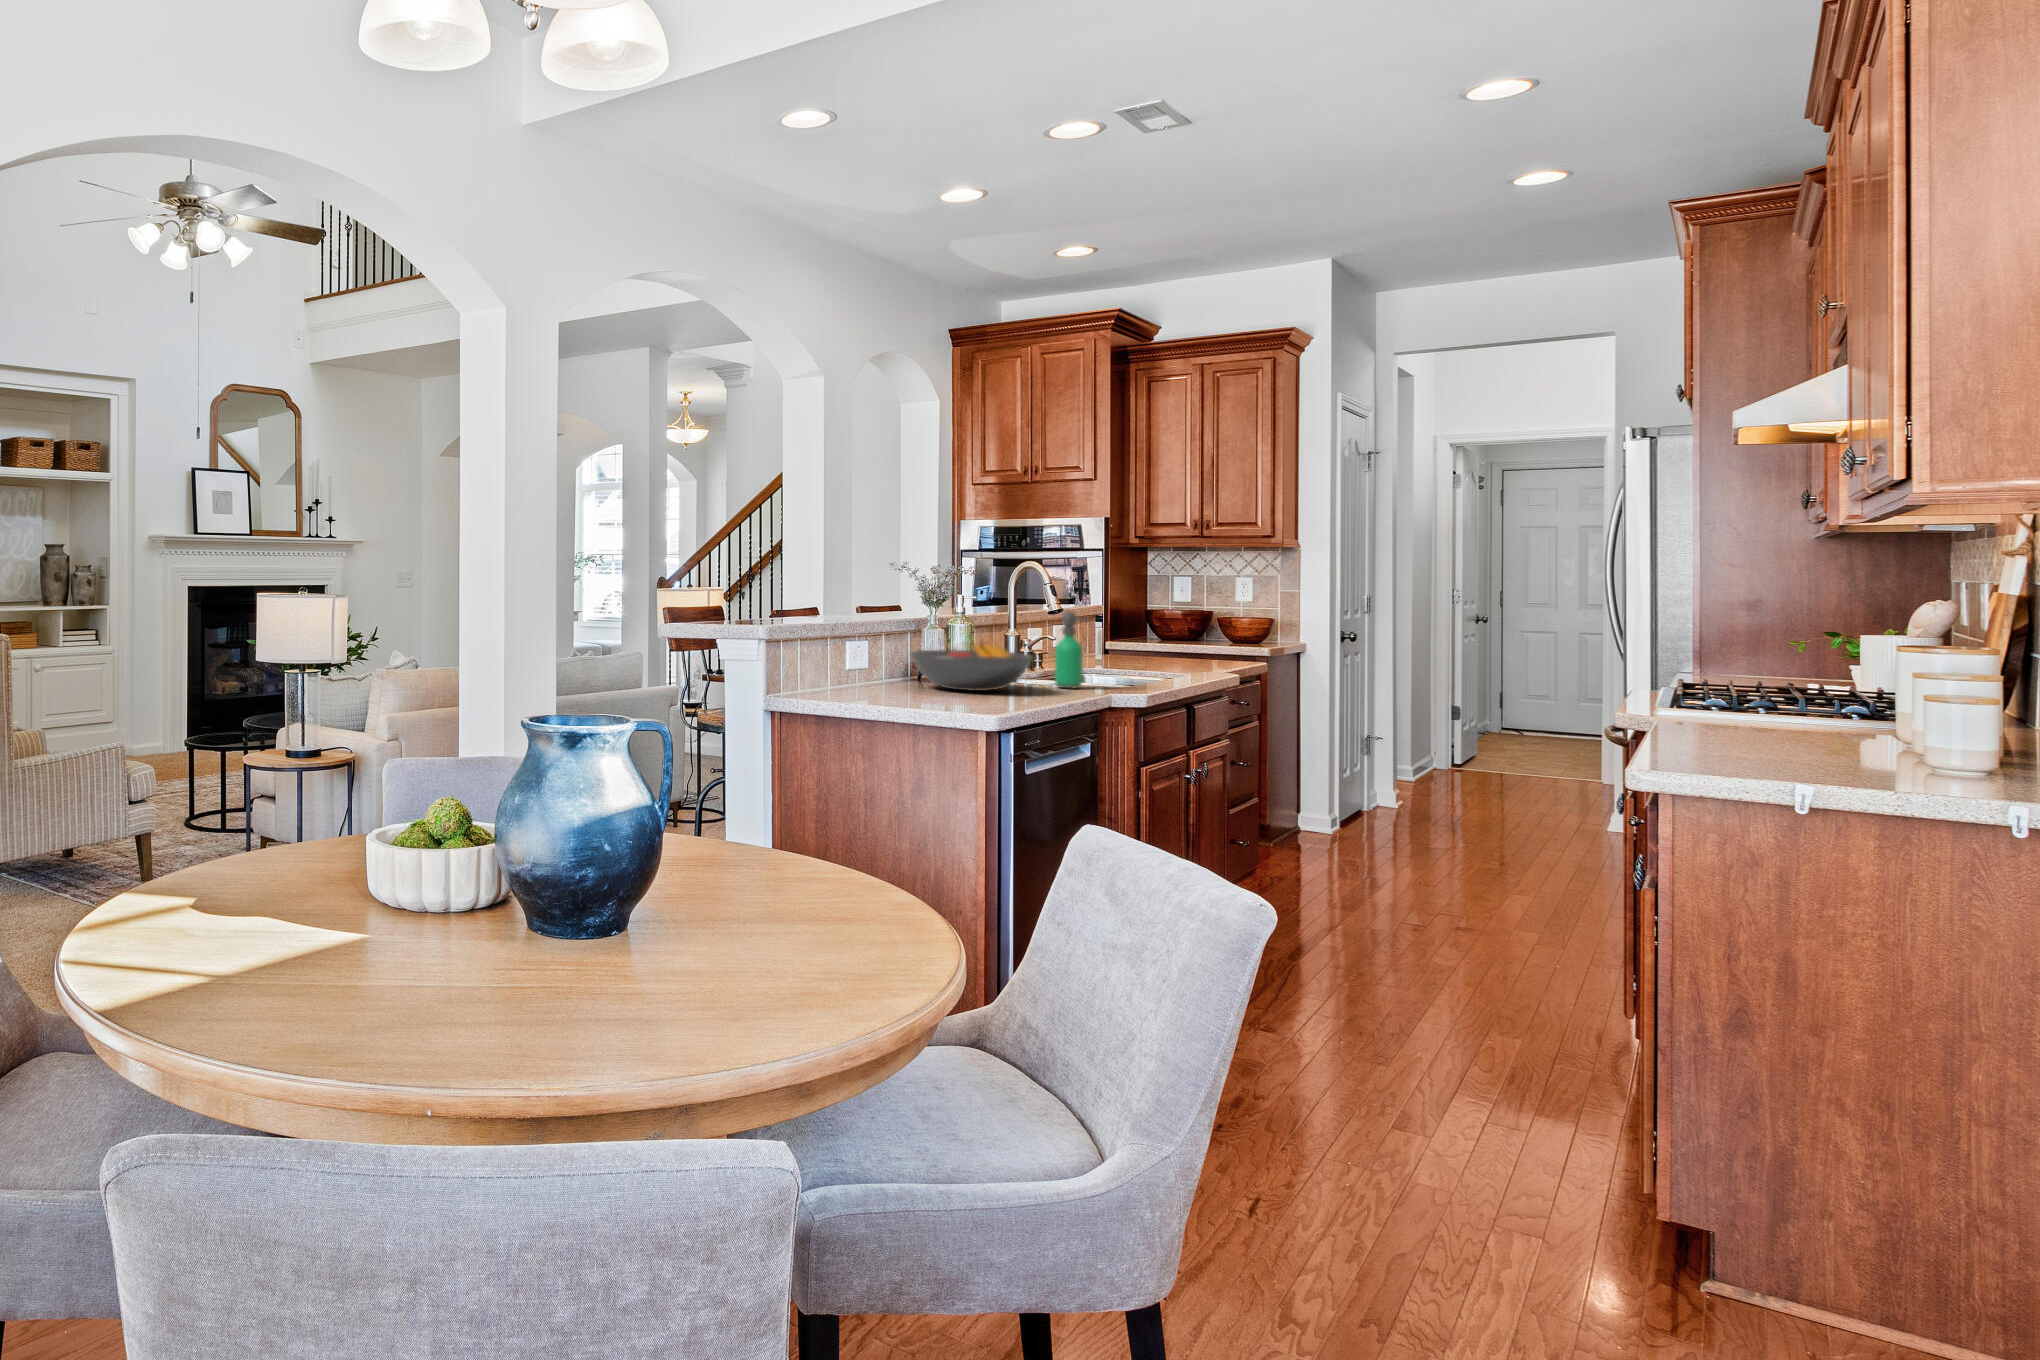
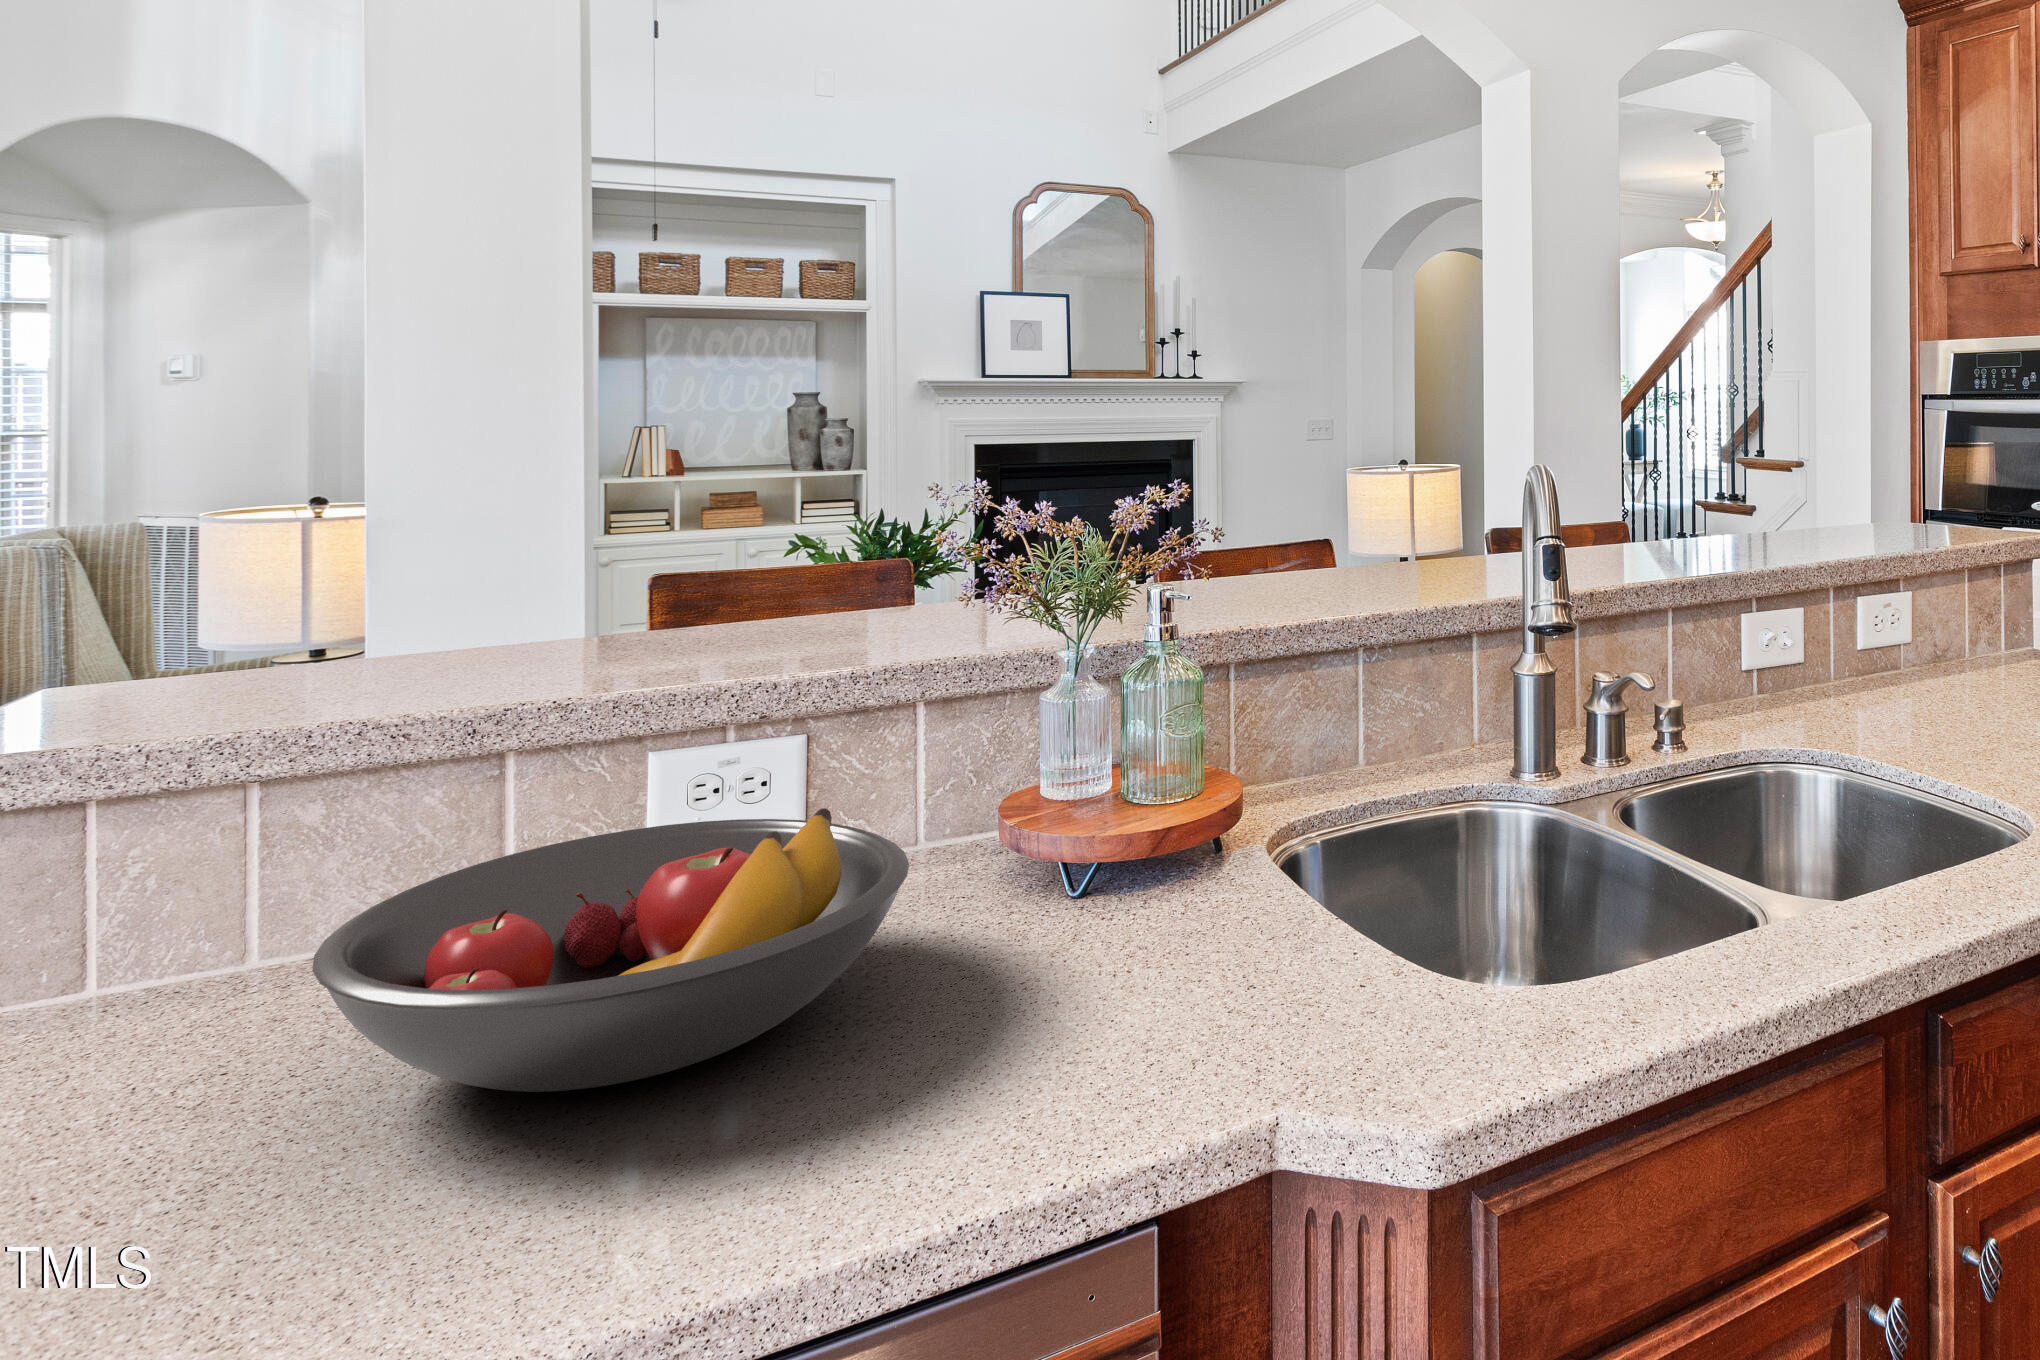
soap dispenser: present [1055,611,1083,688] -> none [1067,714,1179,1048]

